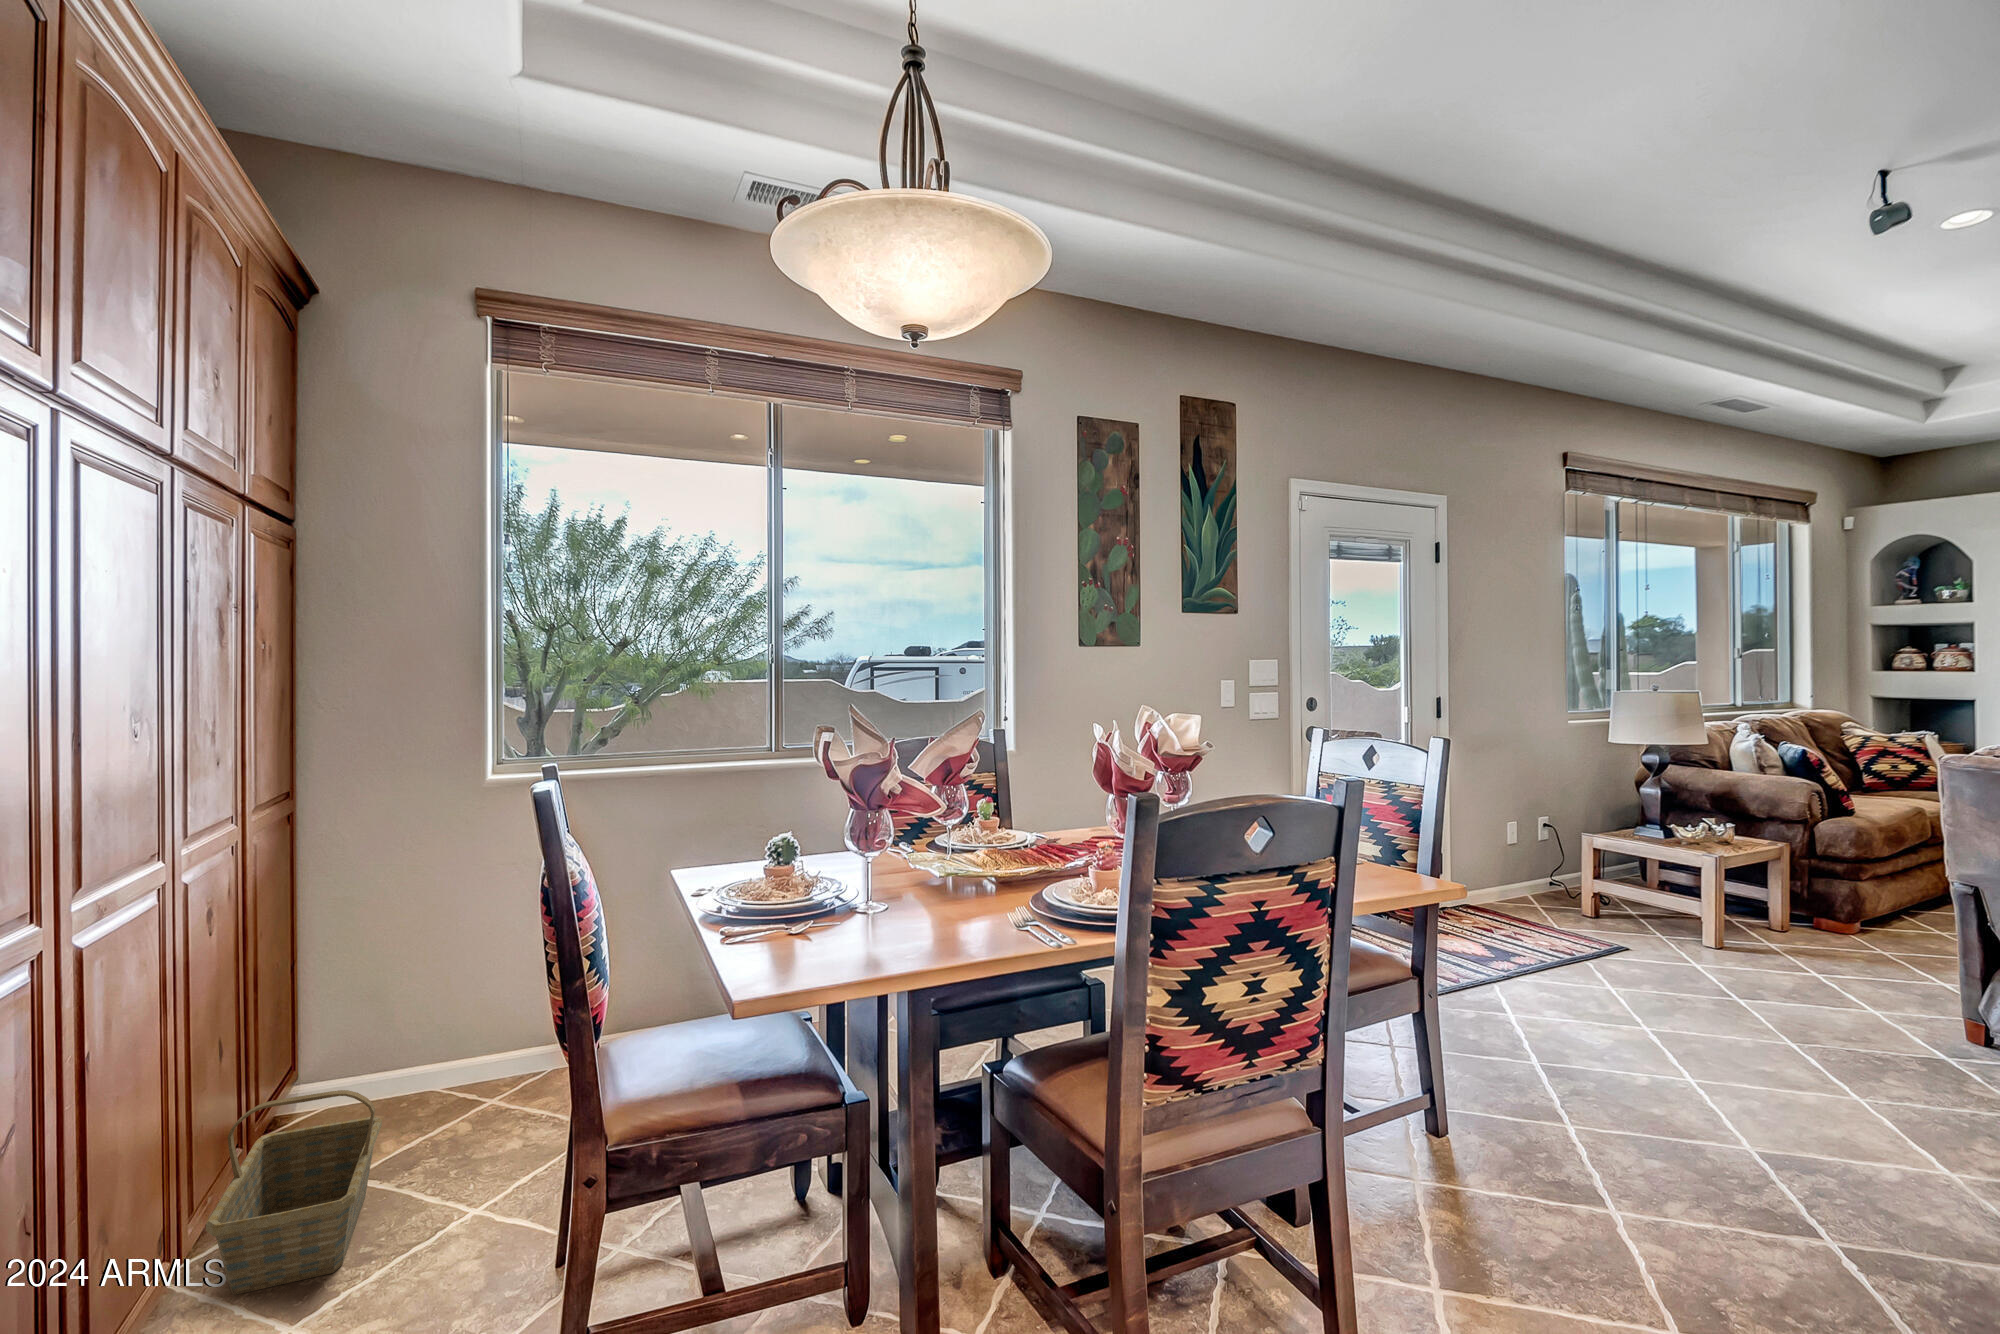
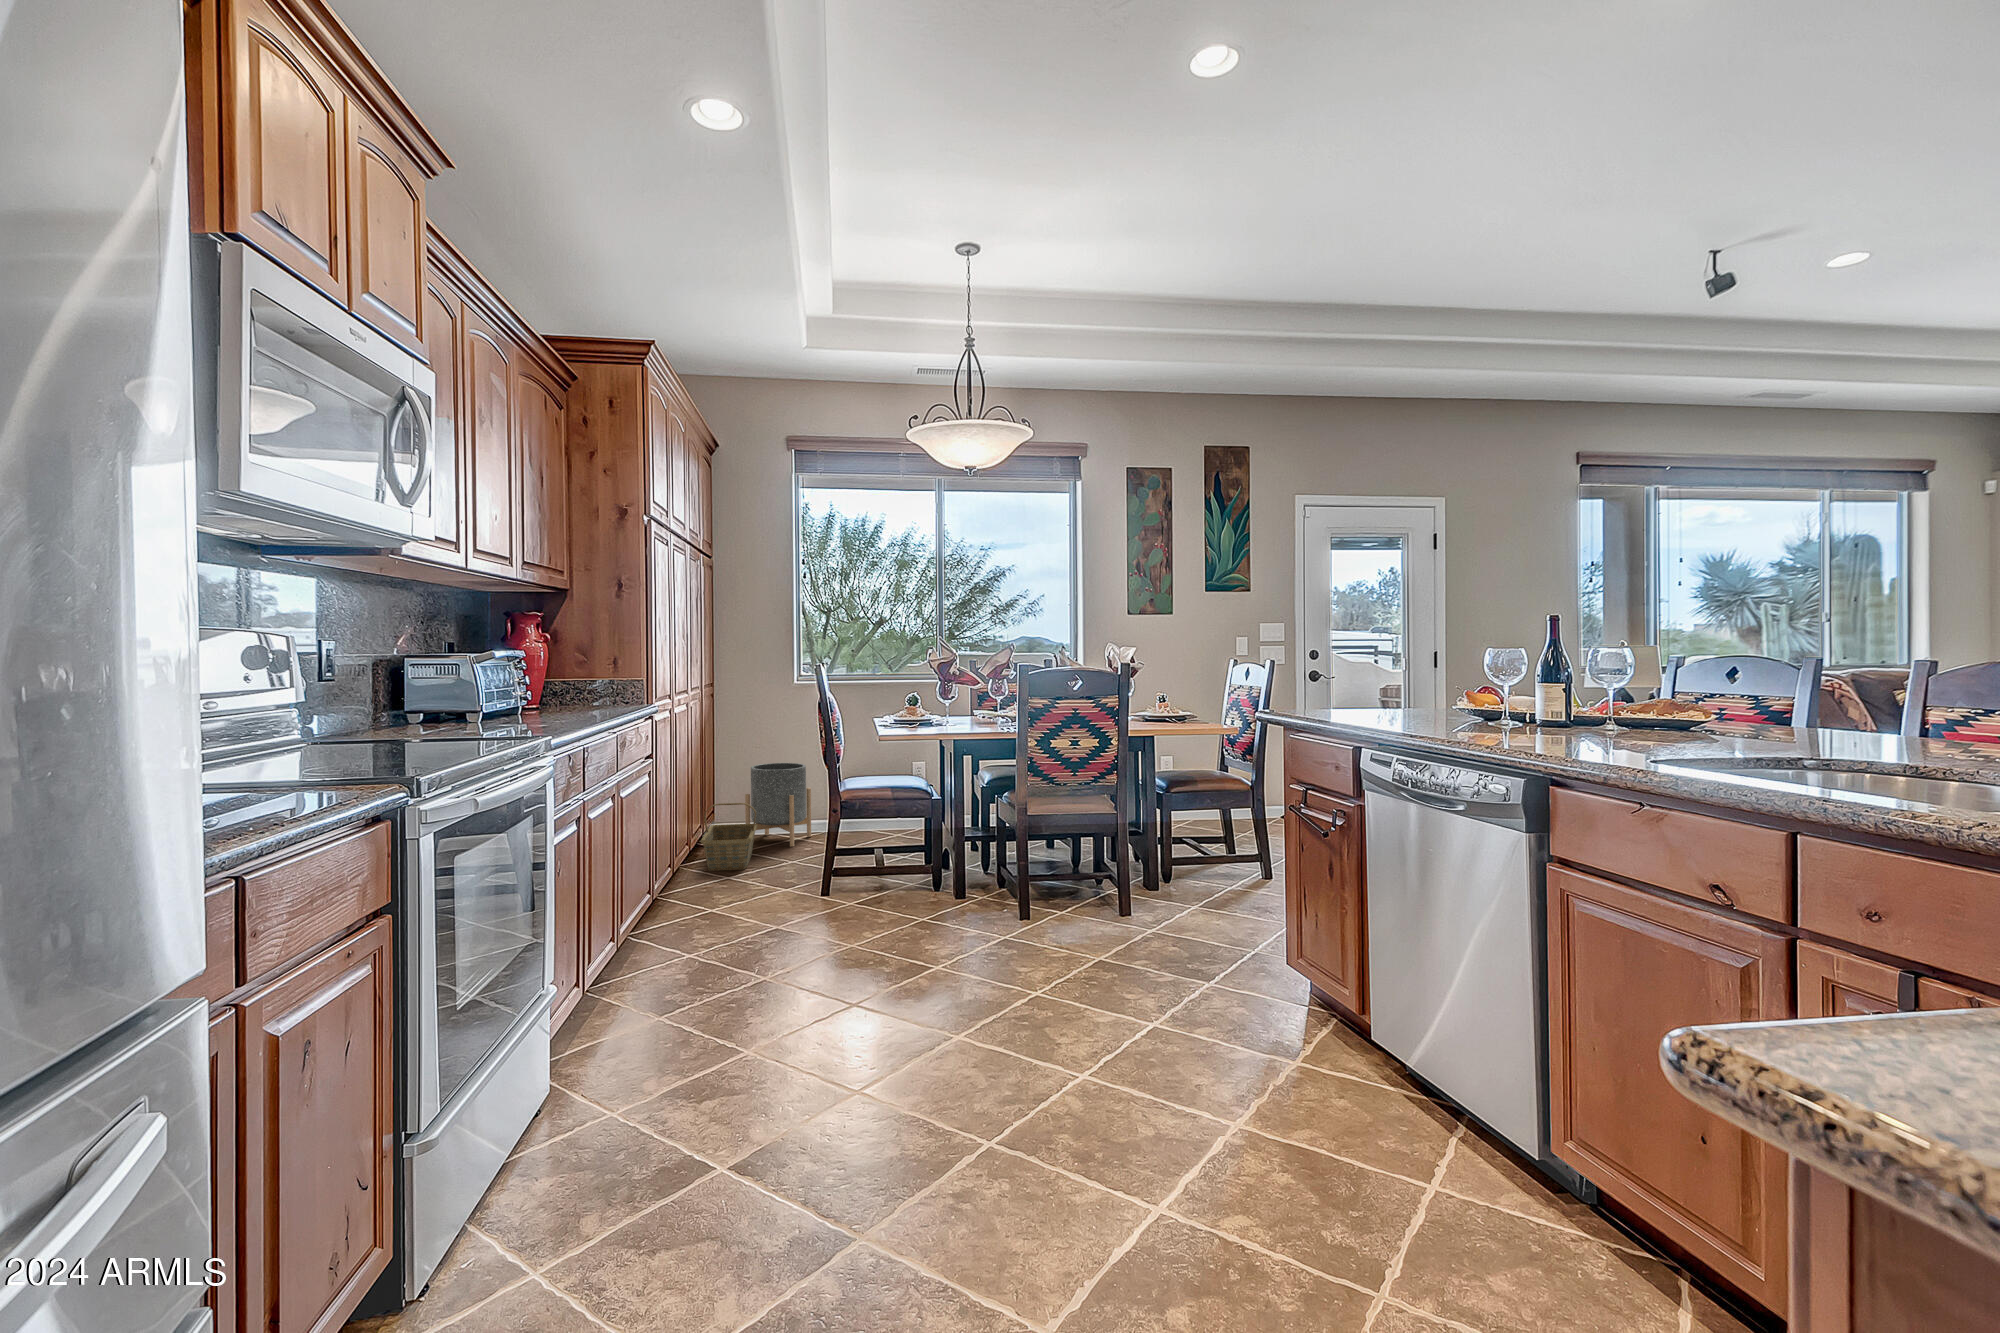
planter: none [358,946,515,1145] -> present [745,763,811,847]

